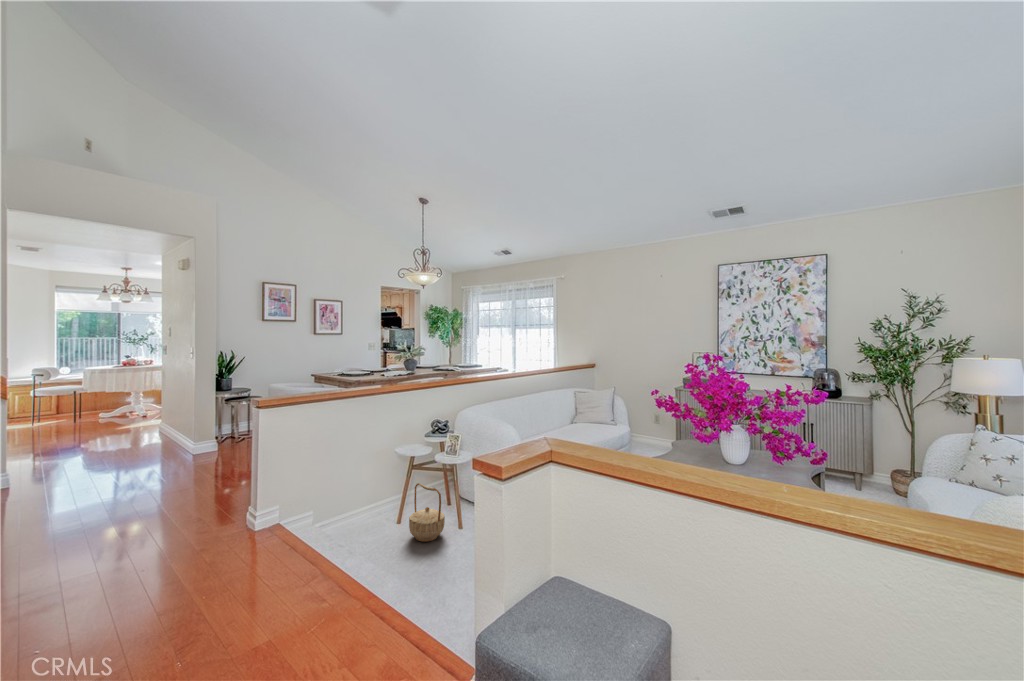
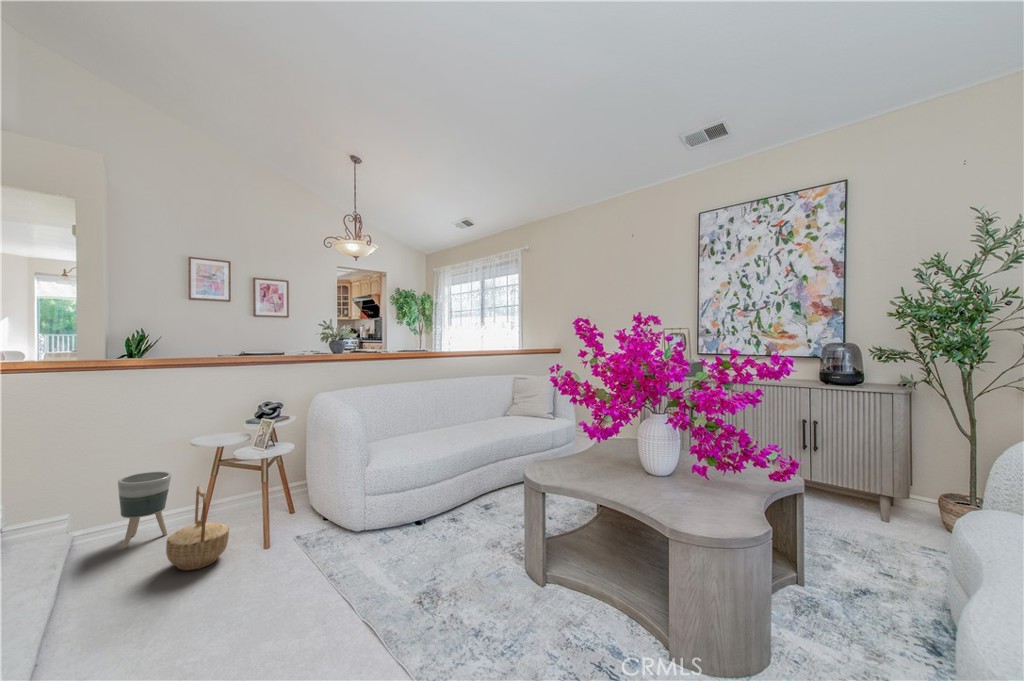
planter: none [350,475,381,531] -> present [118,472,171,548]

